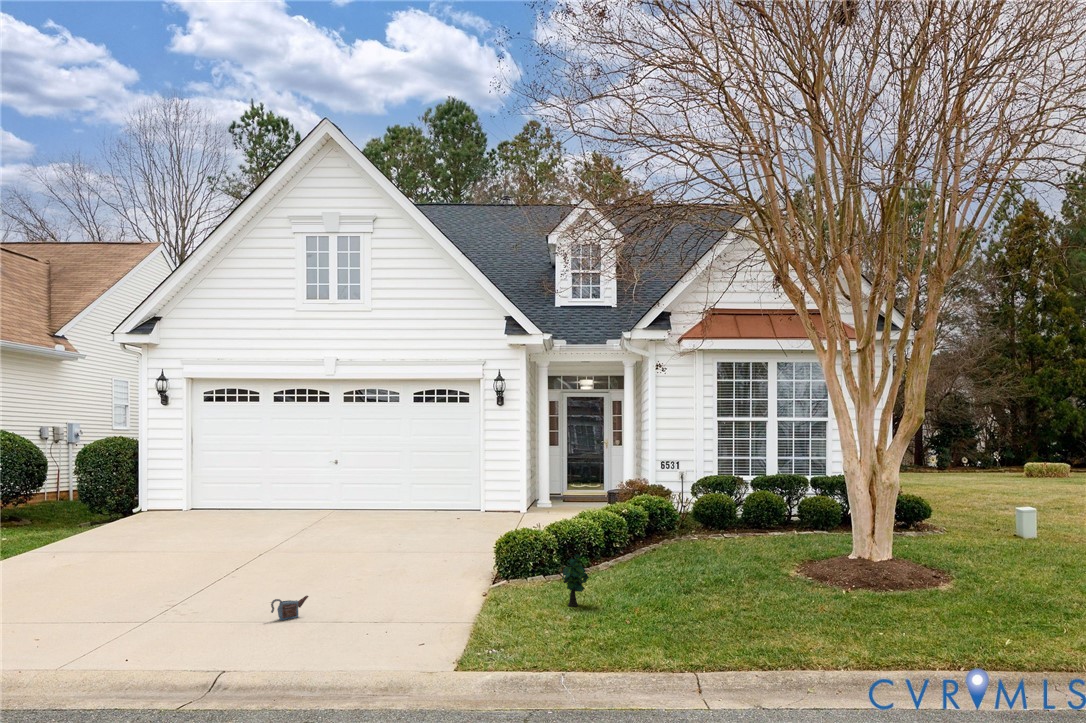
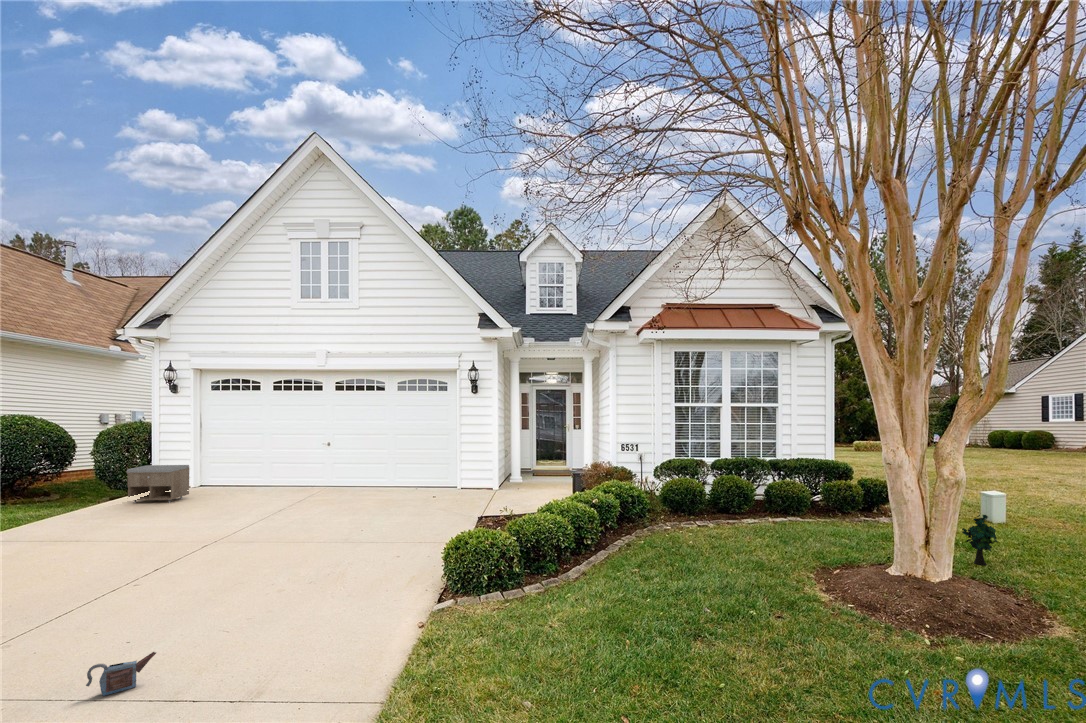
storage bench: none [130,481,190,521] -> present [127,465,189,503]
decorative plant: present [560,554,589,607] -> present [962,515,998,565]

